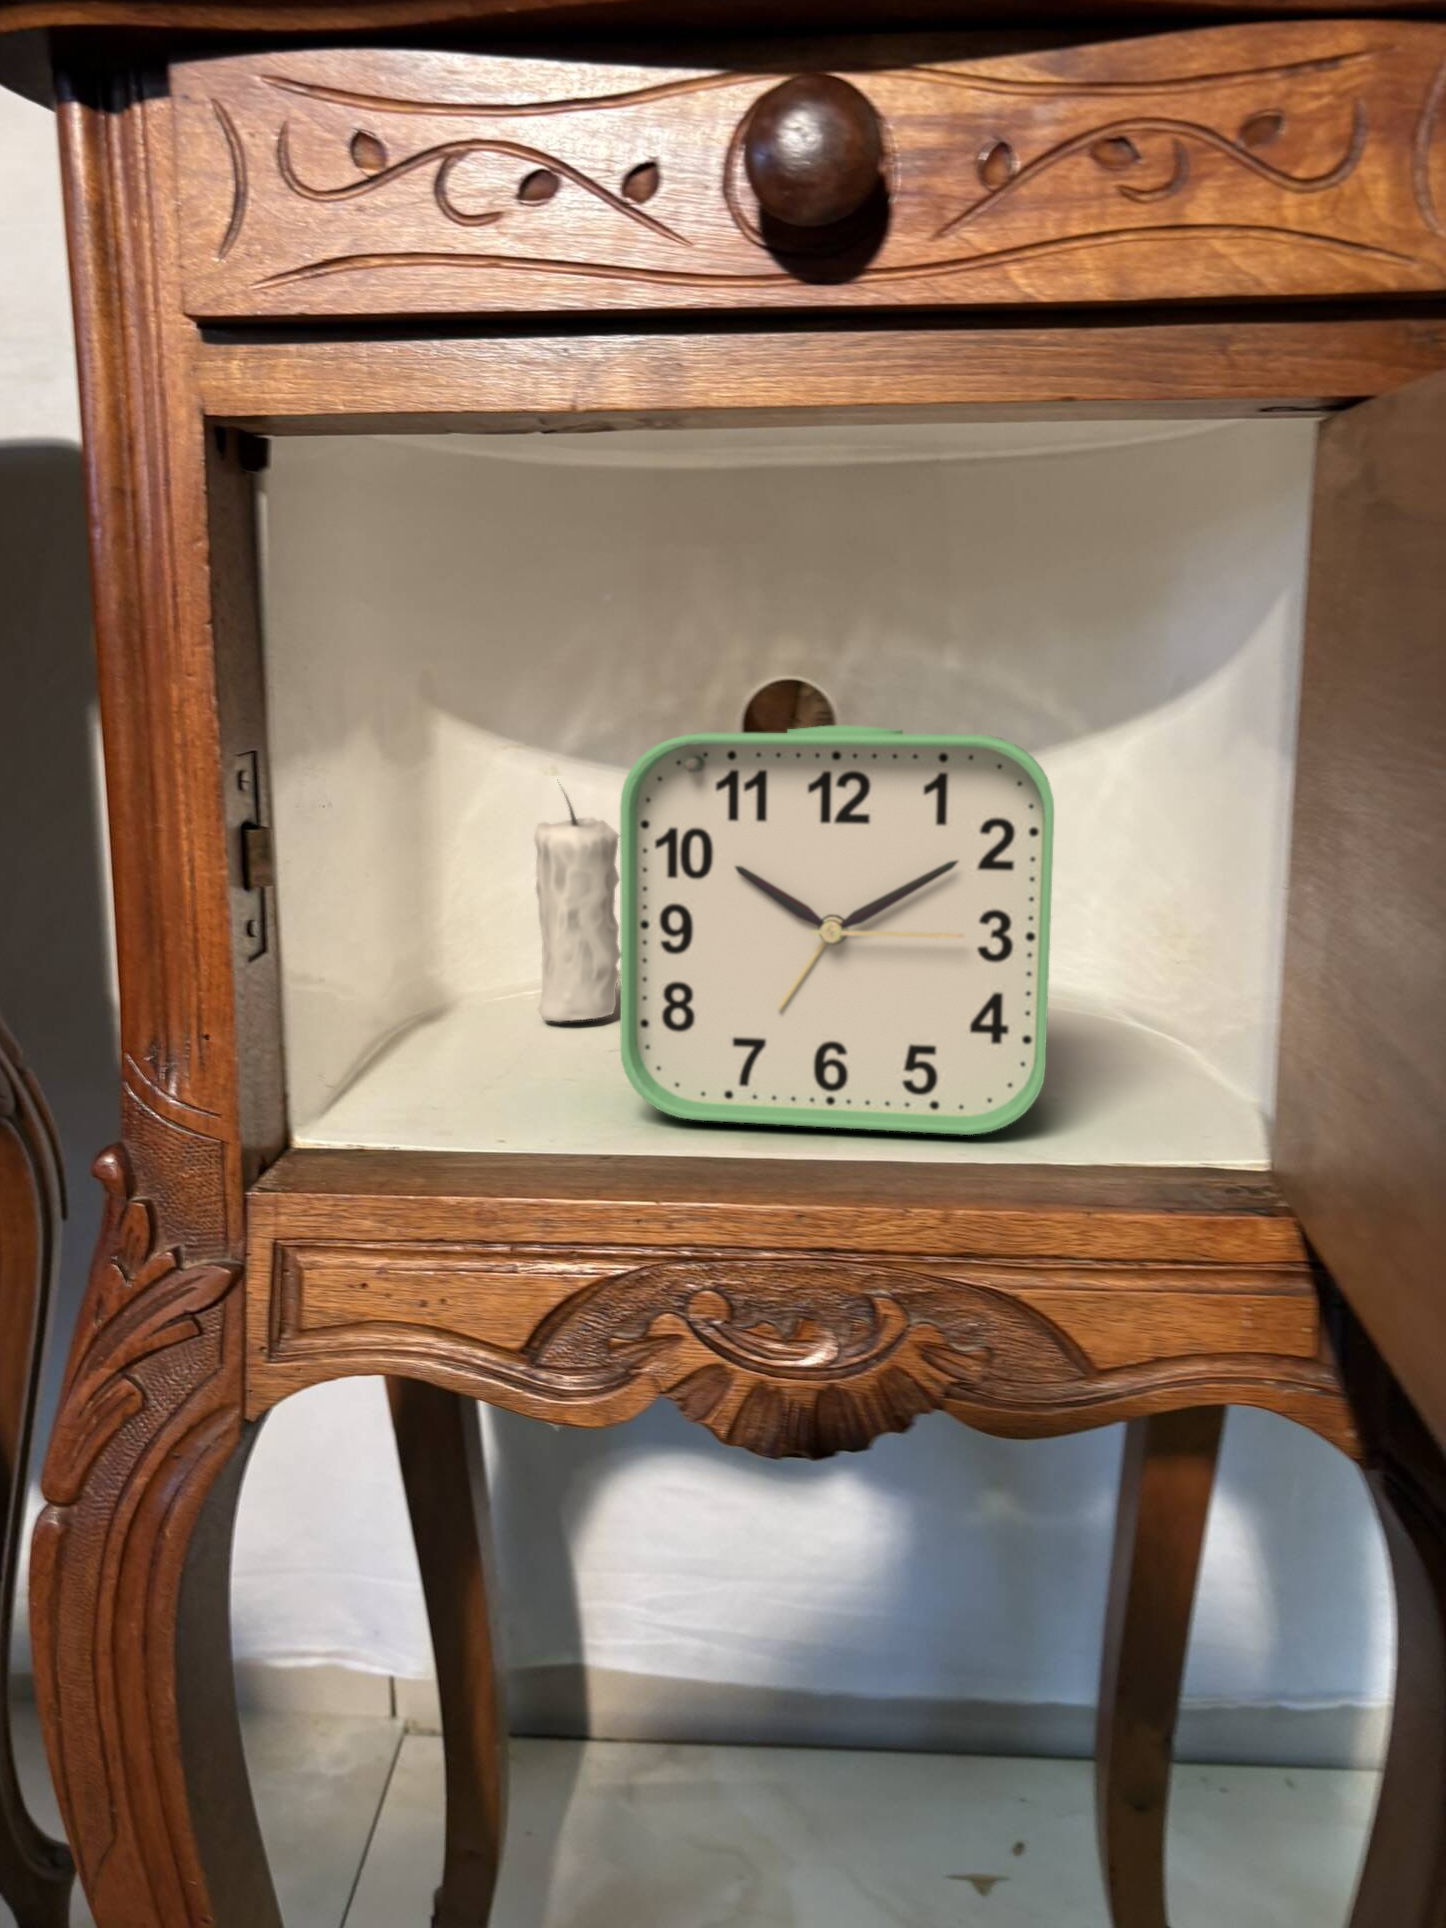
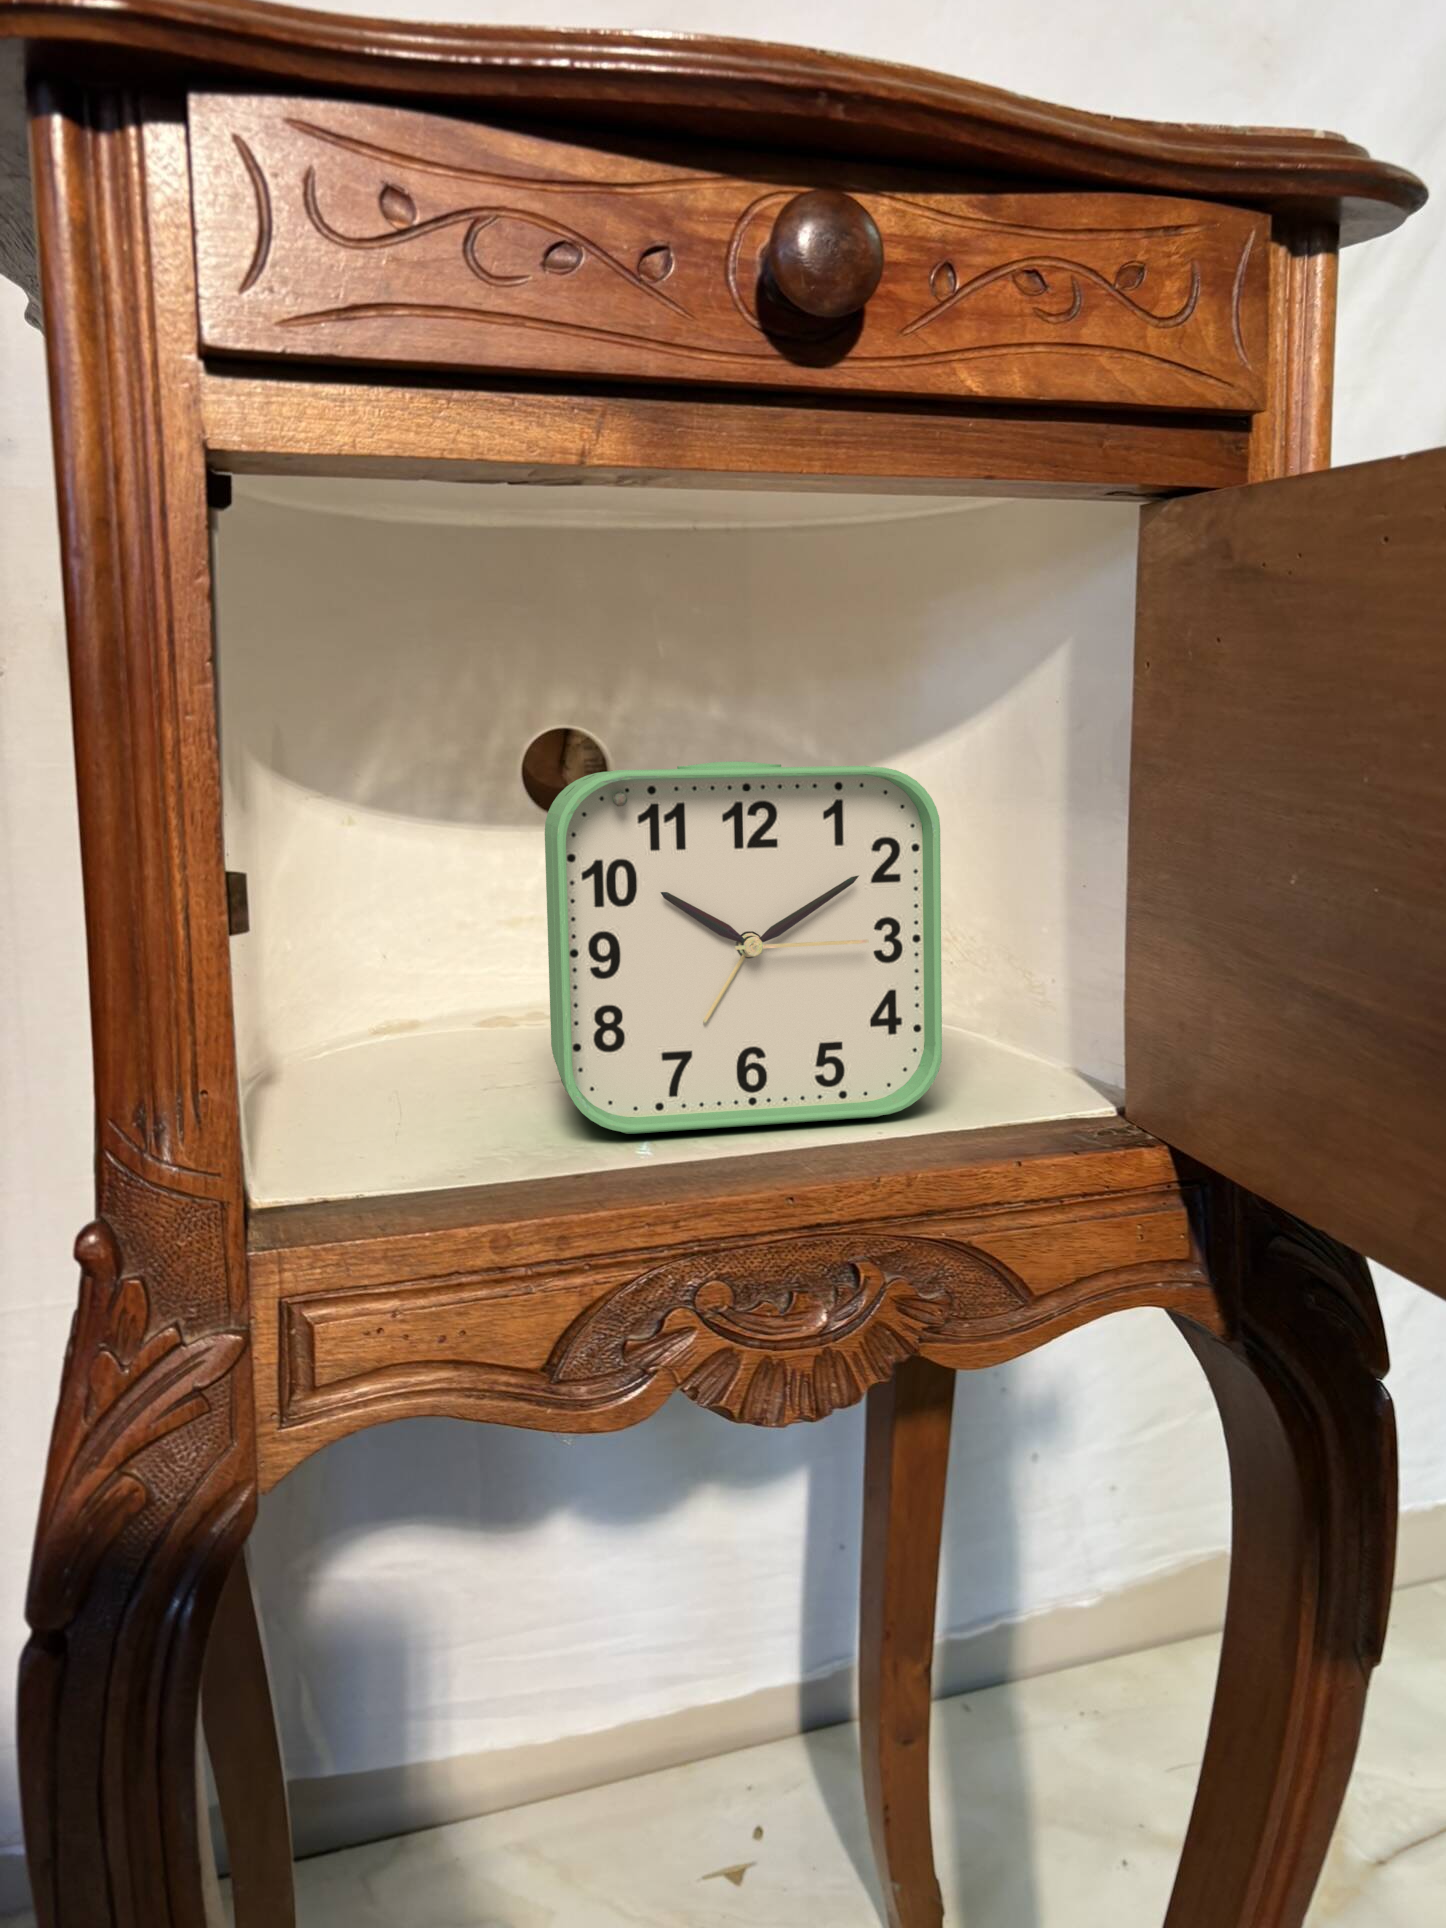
candle: present [534,796,621,1022] -> none [361,825,454,1067]

